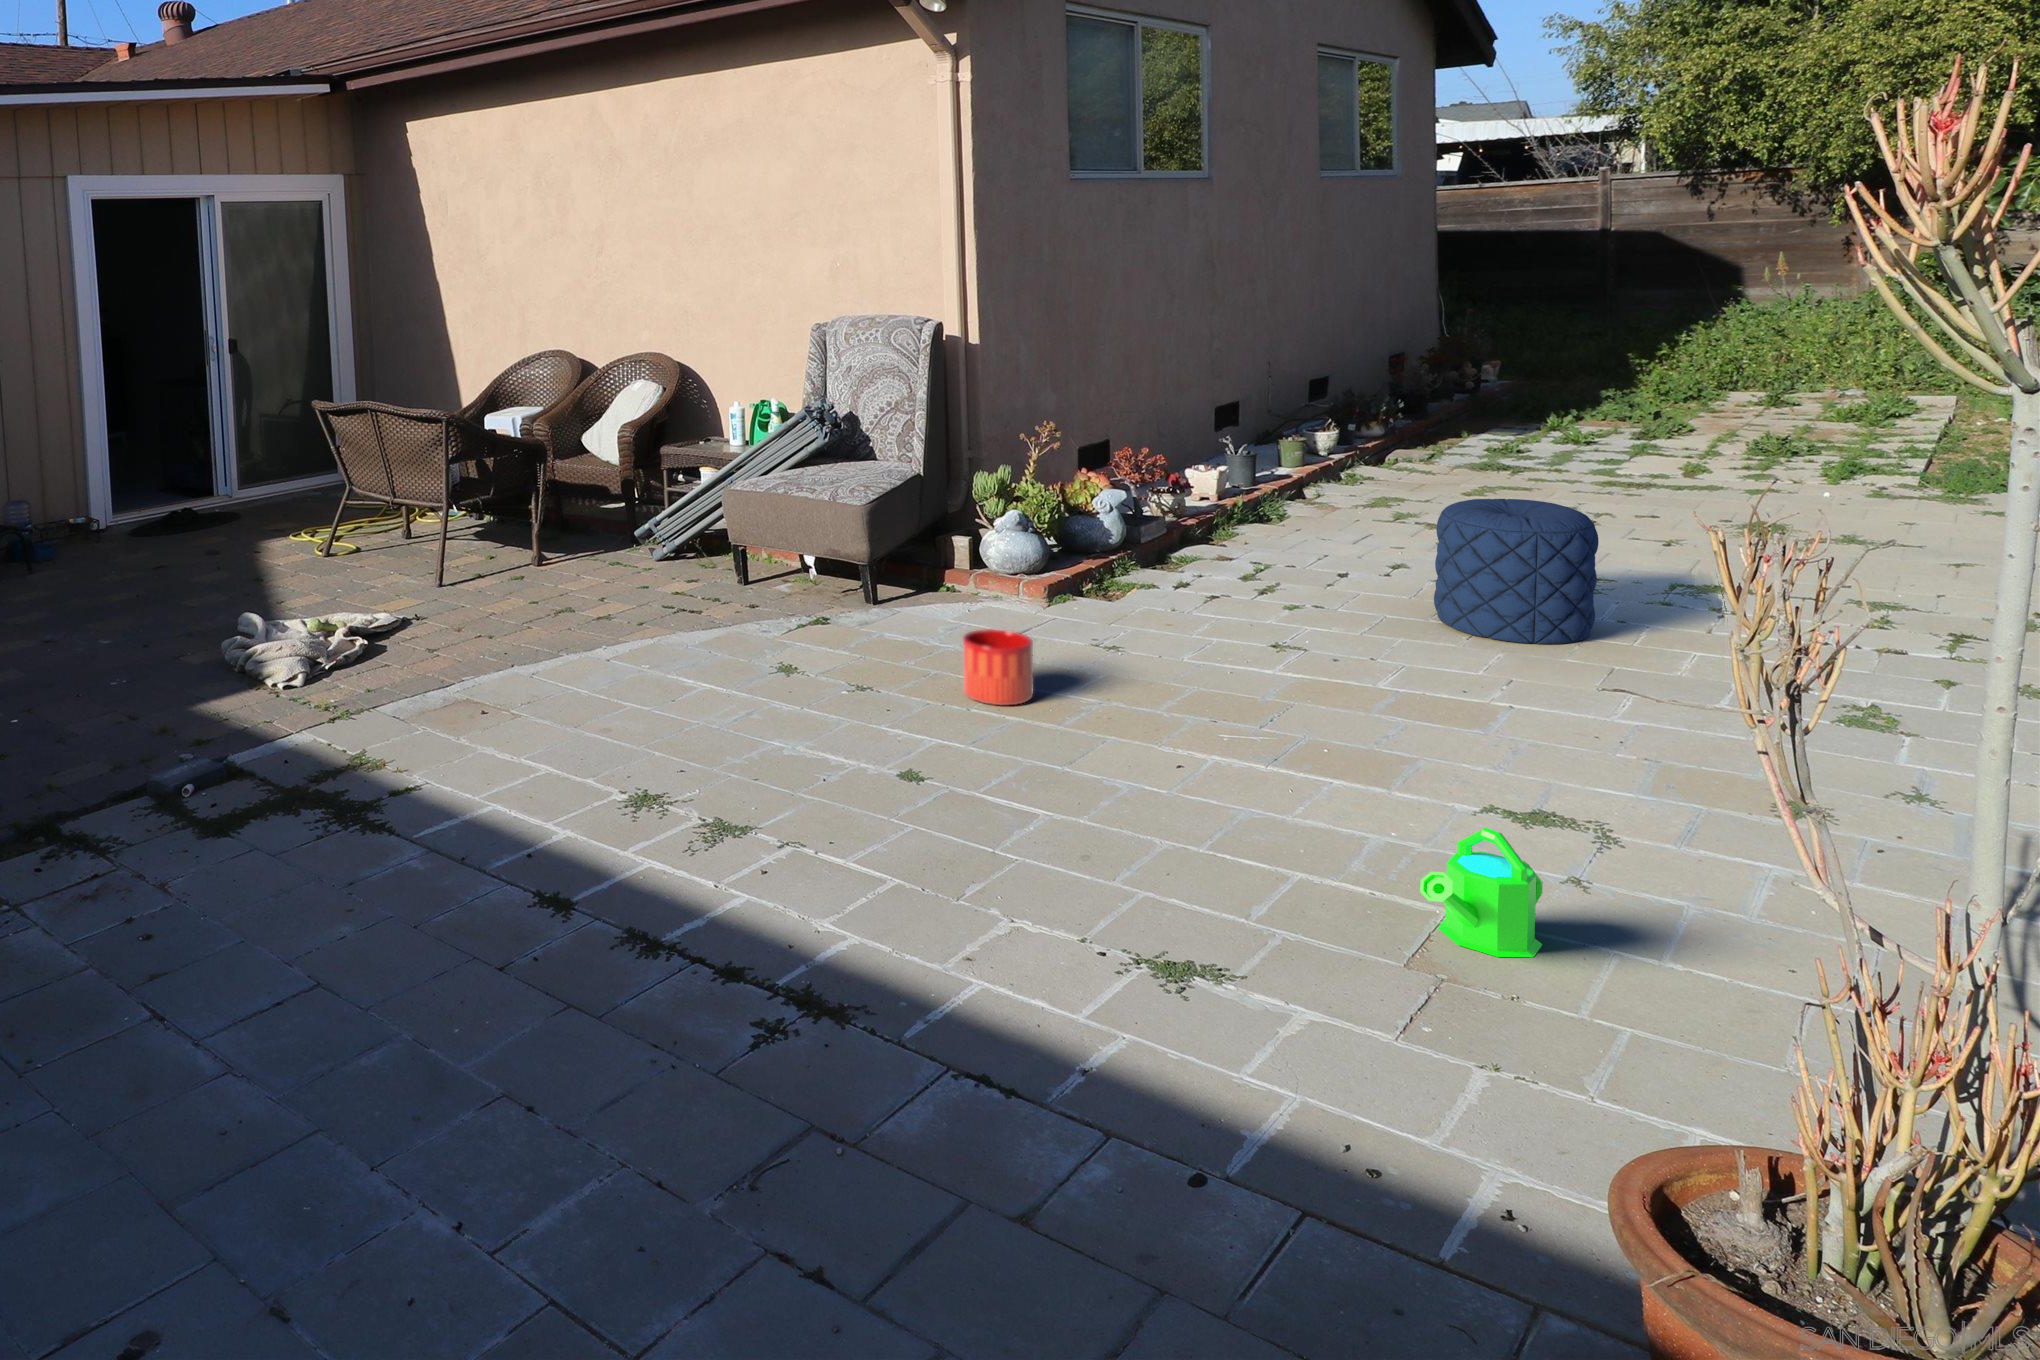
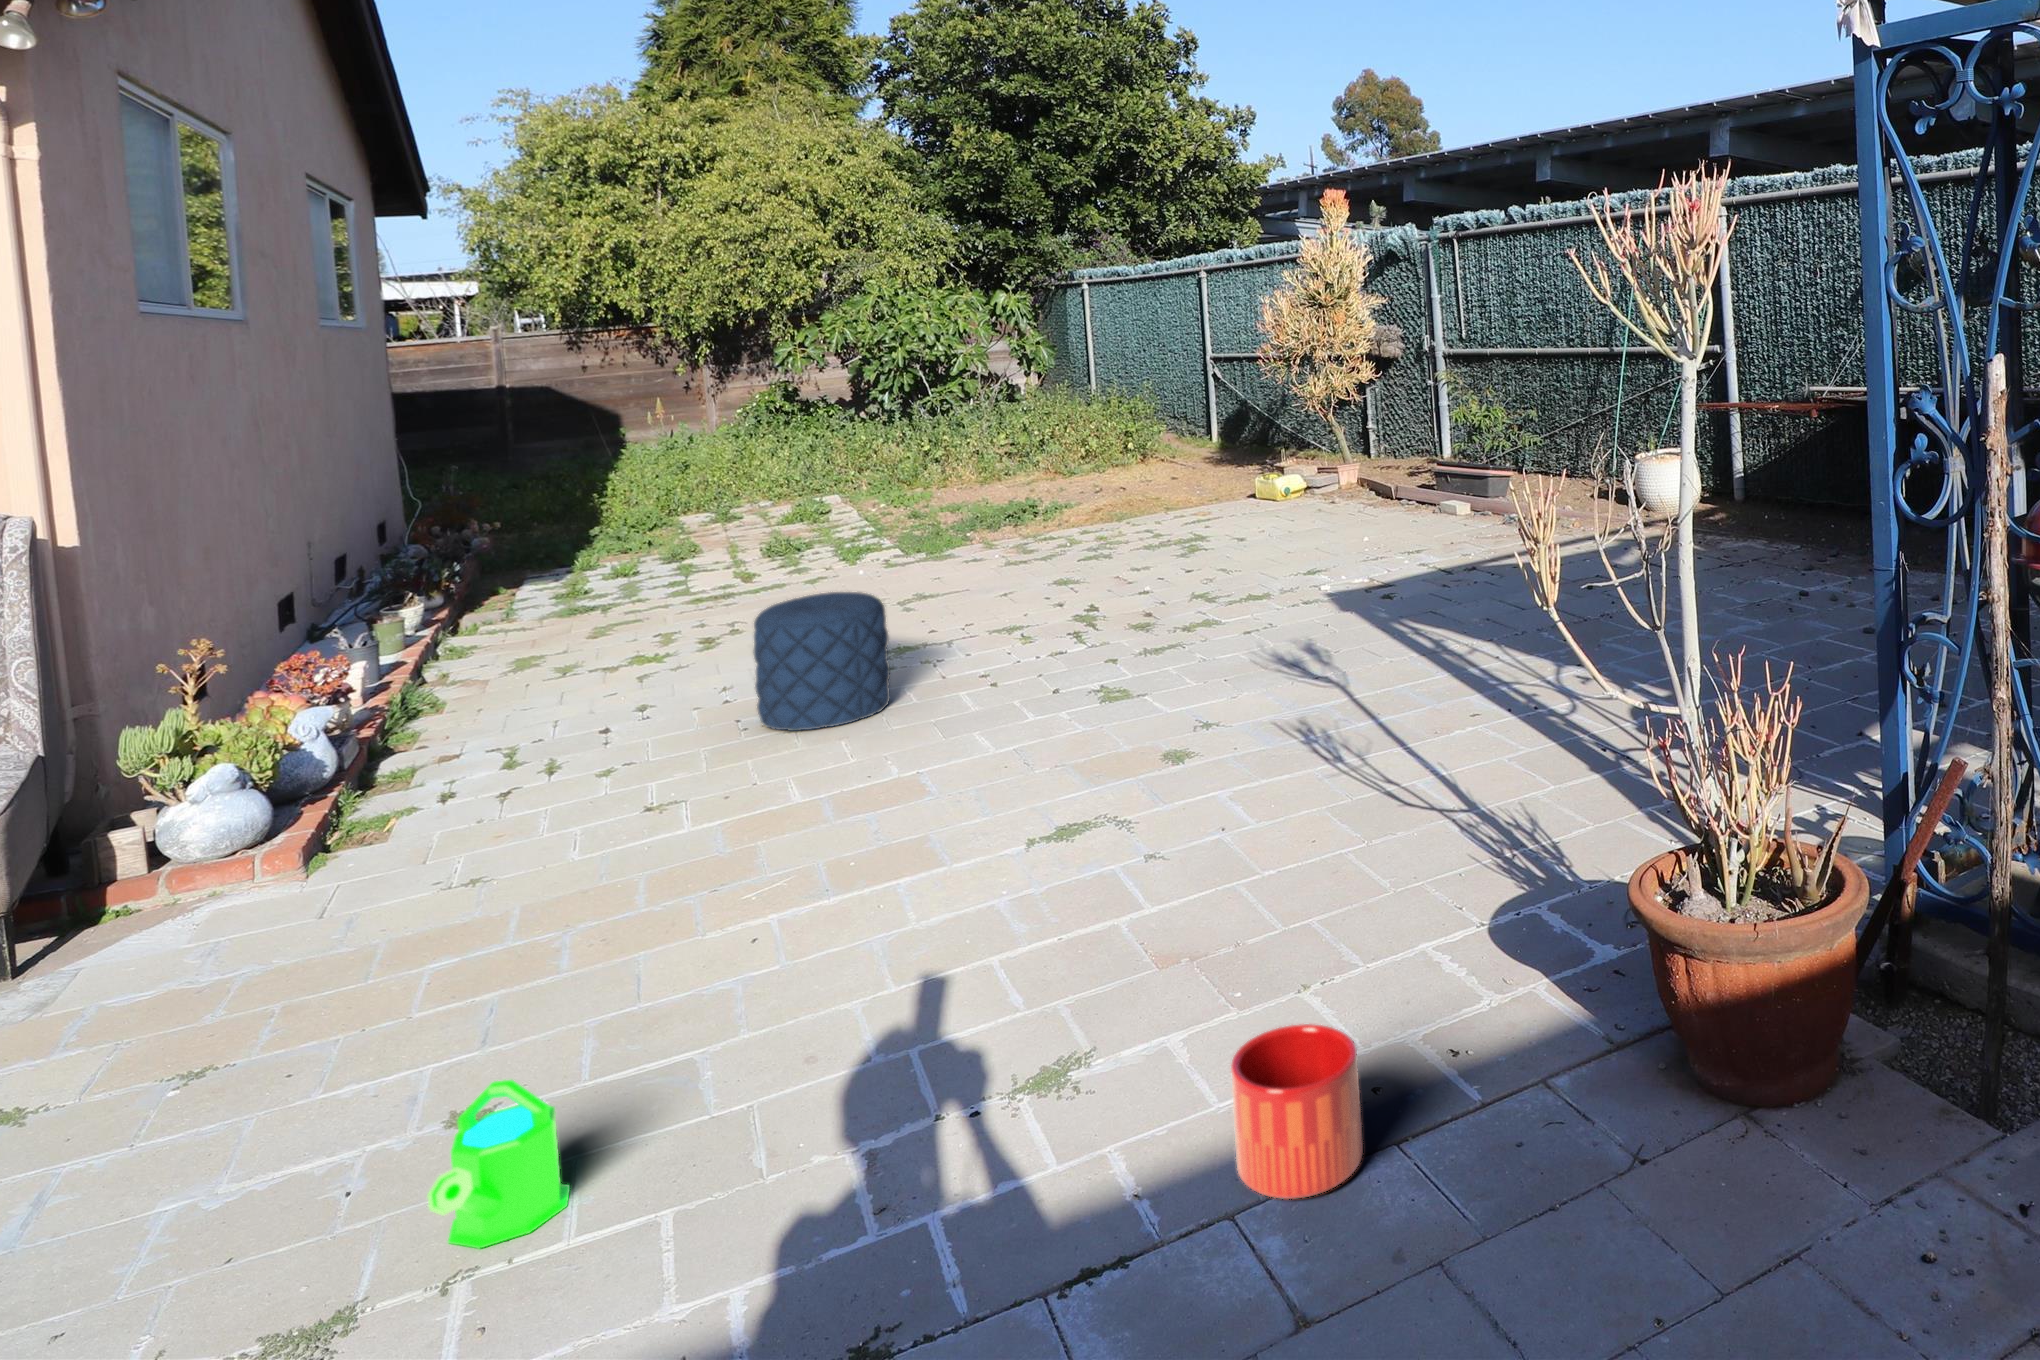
planter: present [963,629,1033,706] -> present [1231,1024,1363,1199]
watering can: present [1420,828,1543,957] -> present [427,1080,570,1249]

